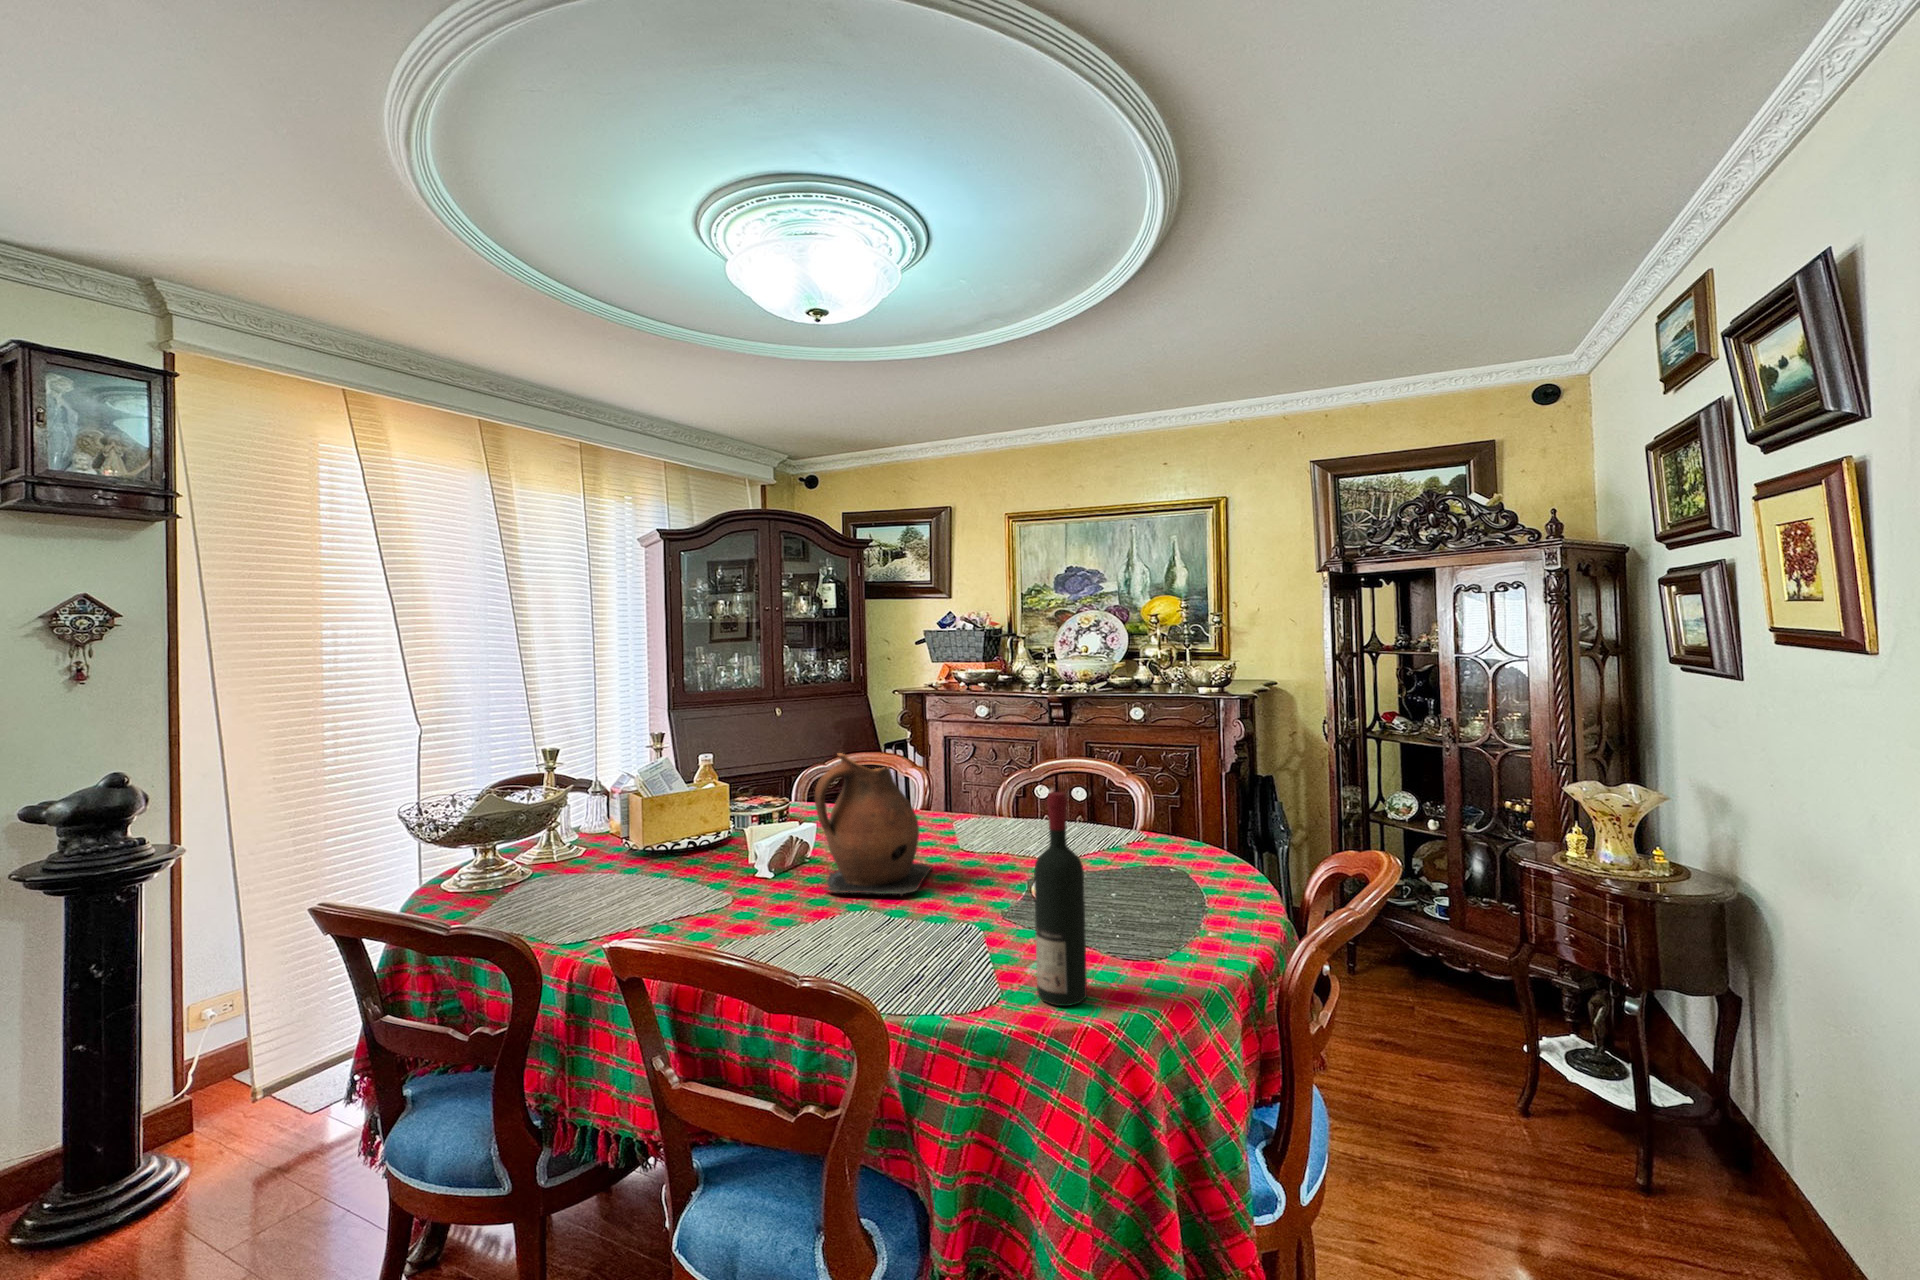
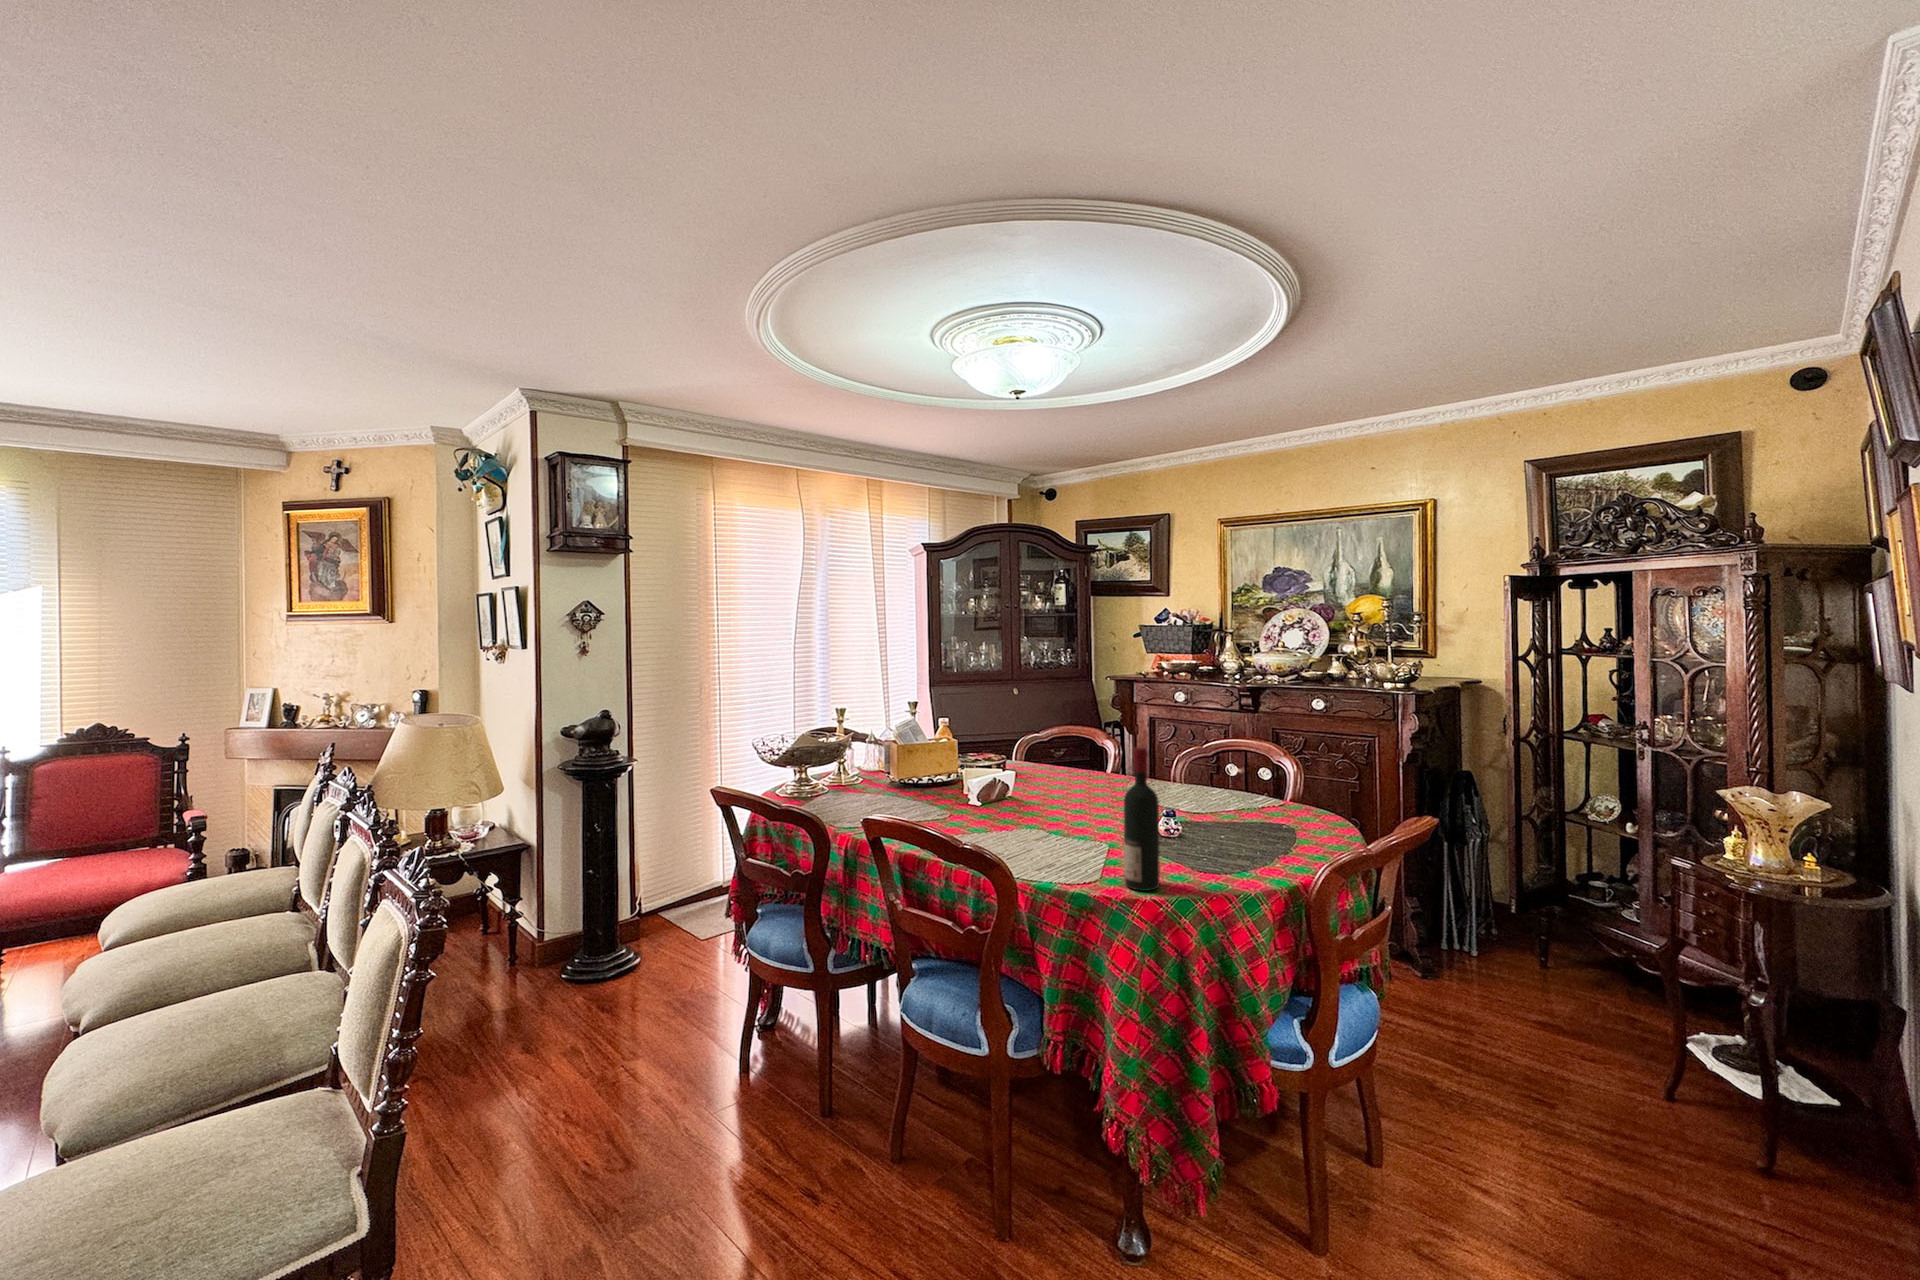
ceramic pitcher: present [815,753,932,896] -> none [1005,718,1093,822]

